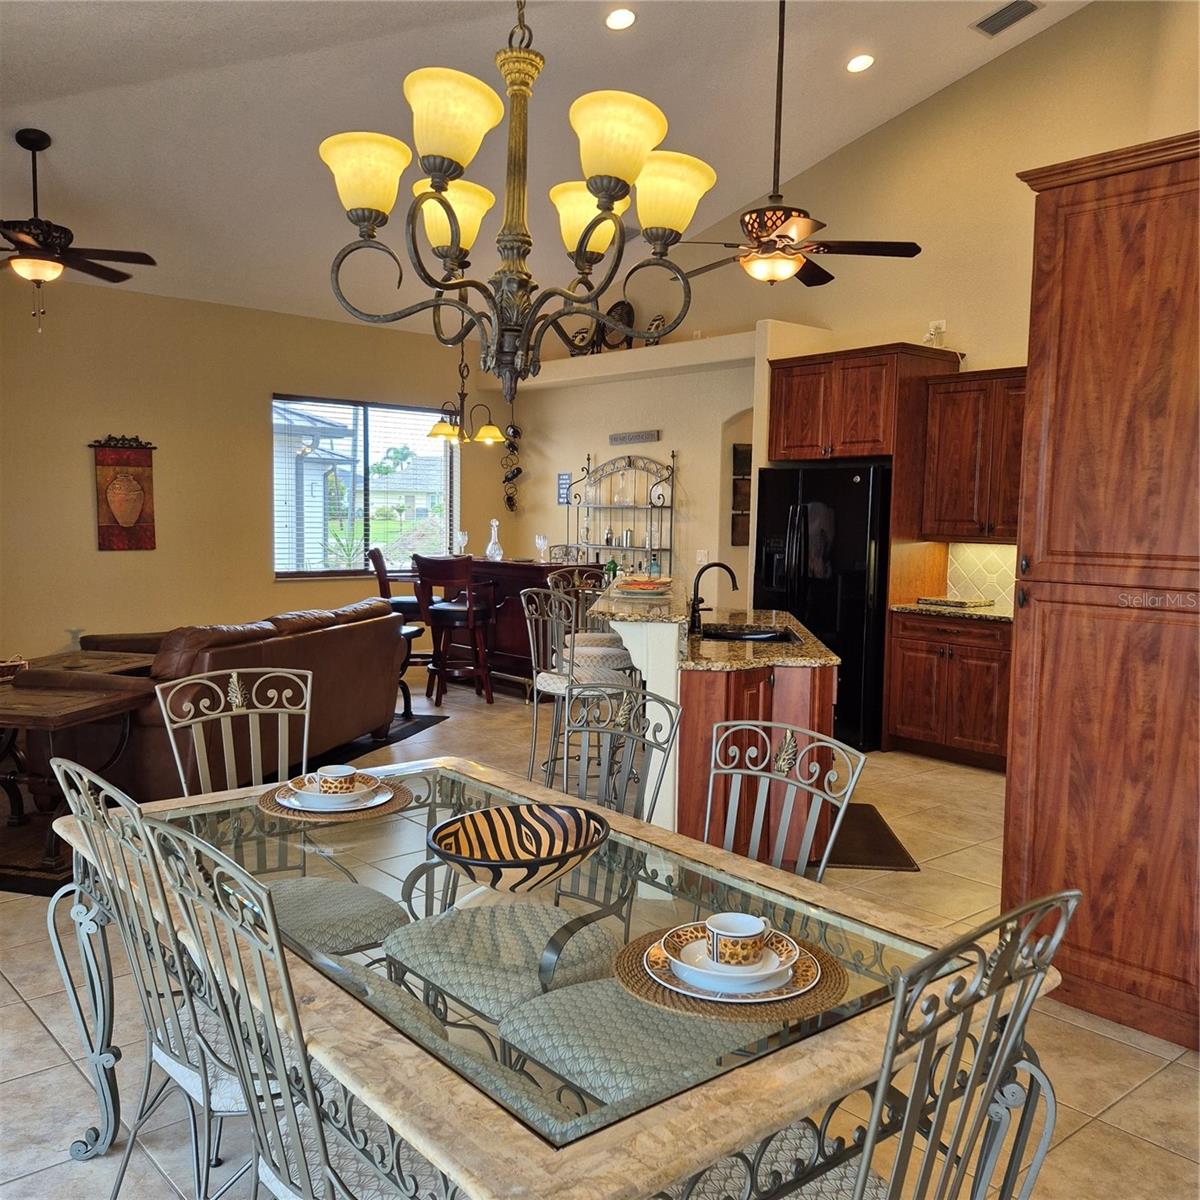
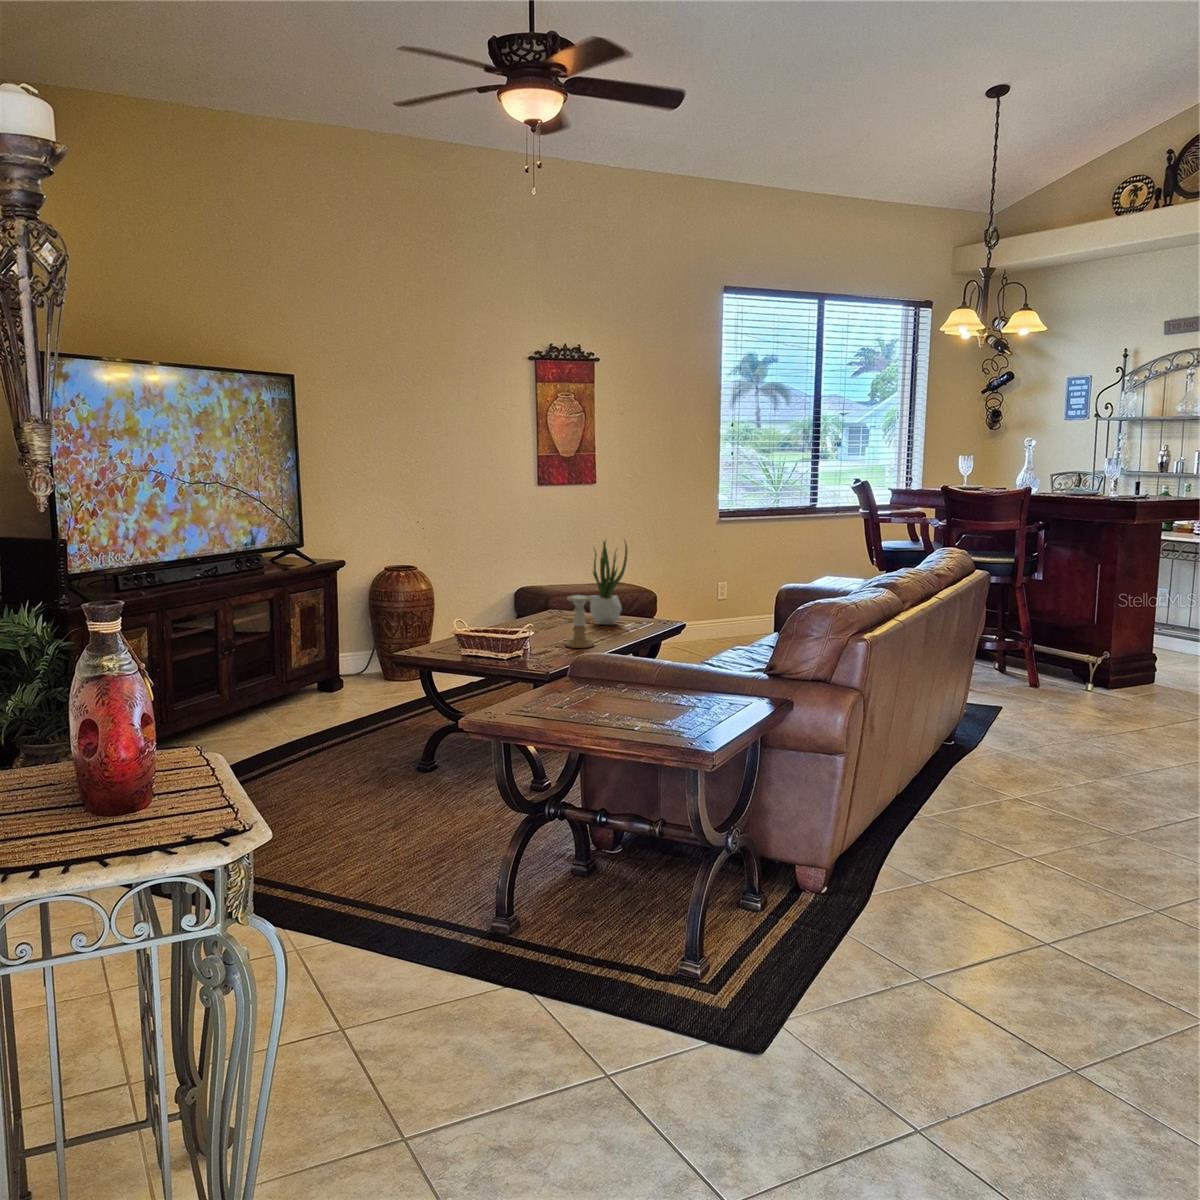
potted plant: none [100,587,133,653] -> present [590,541,628,625]

